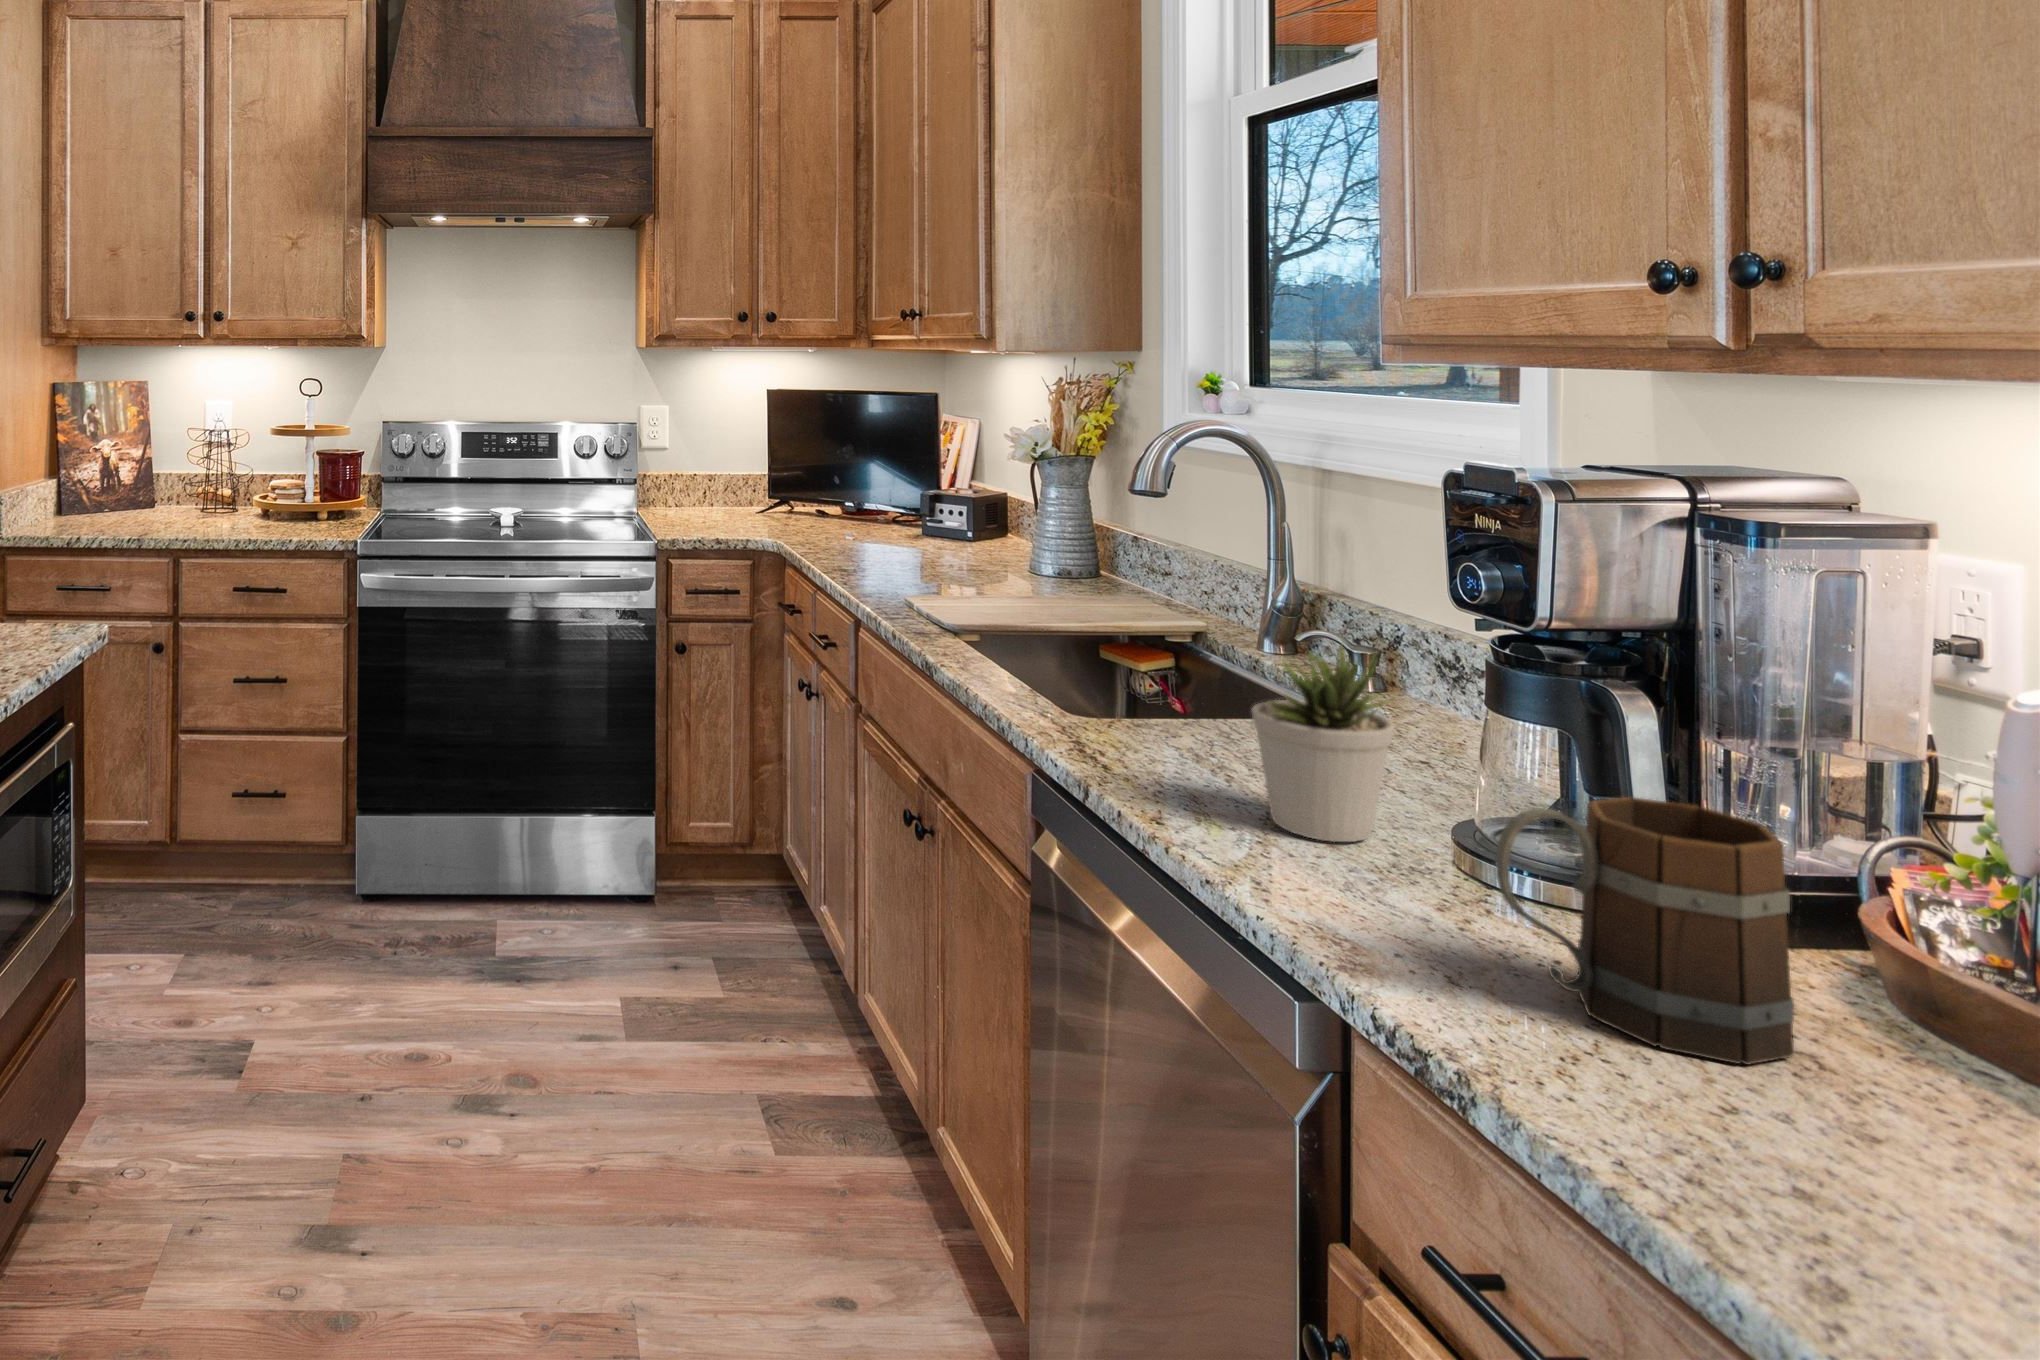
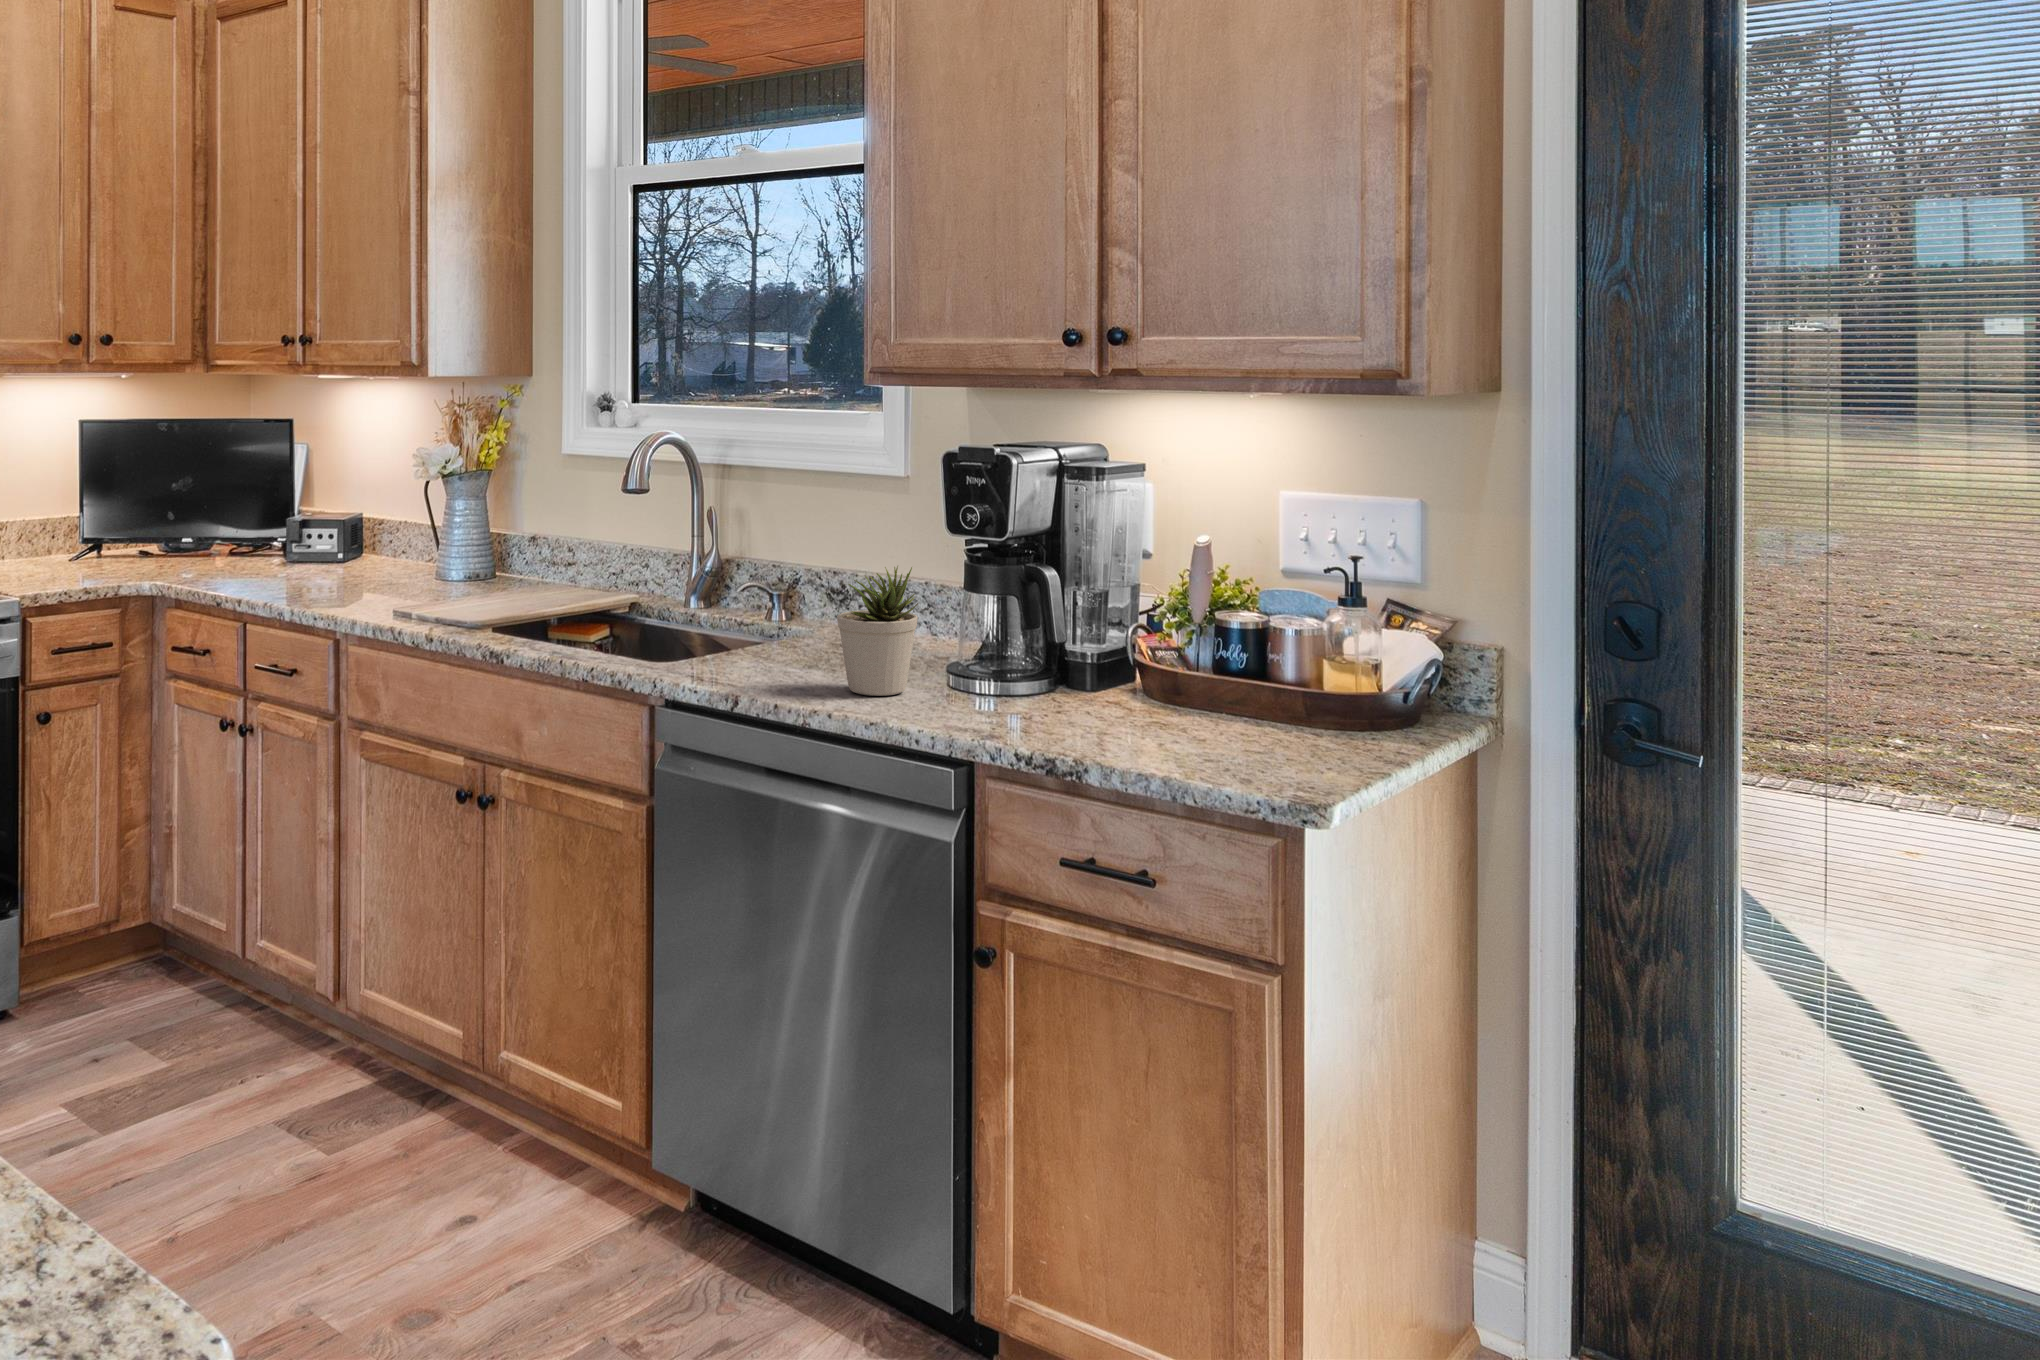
mug: present [1495,797,1794,1065] -> none [1057,615,1161,736]

